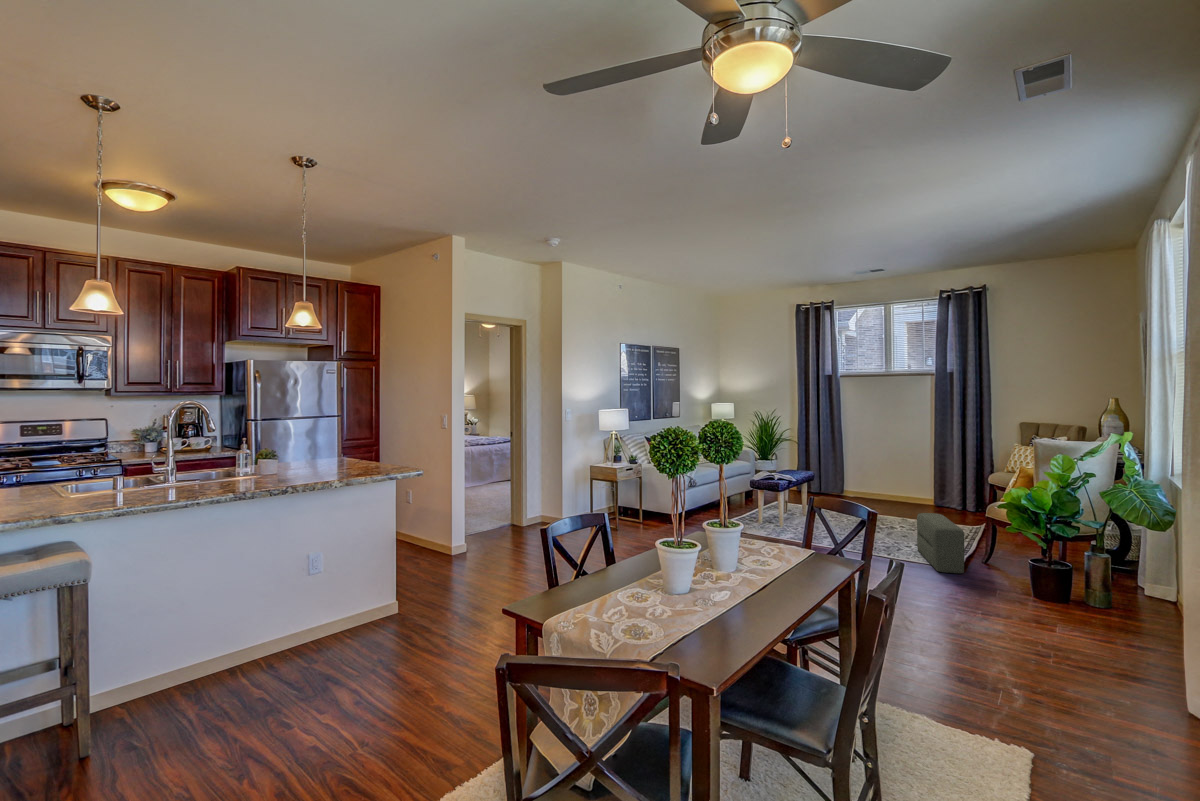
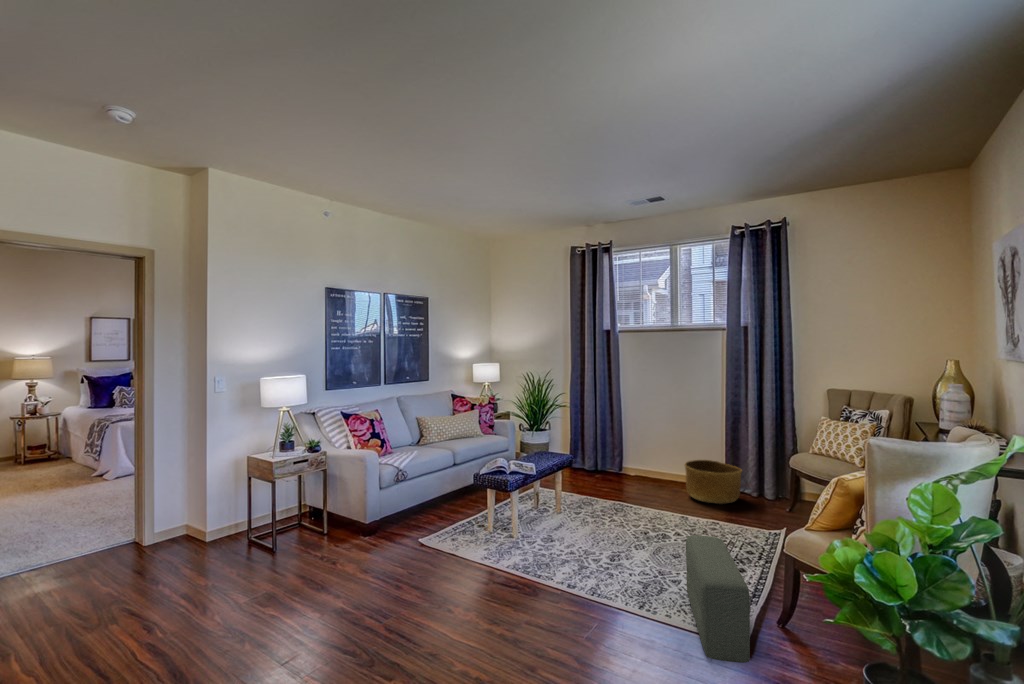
basket: none [900,480,948,512] -> present [685,460,742,504]

